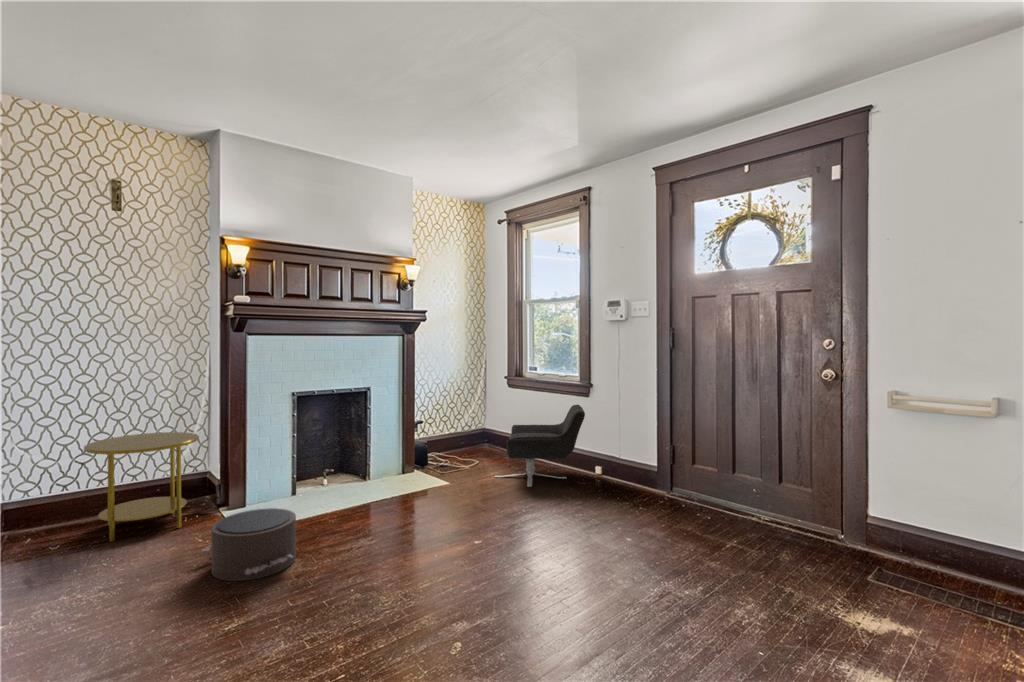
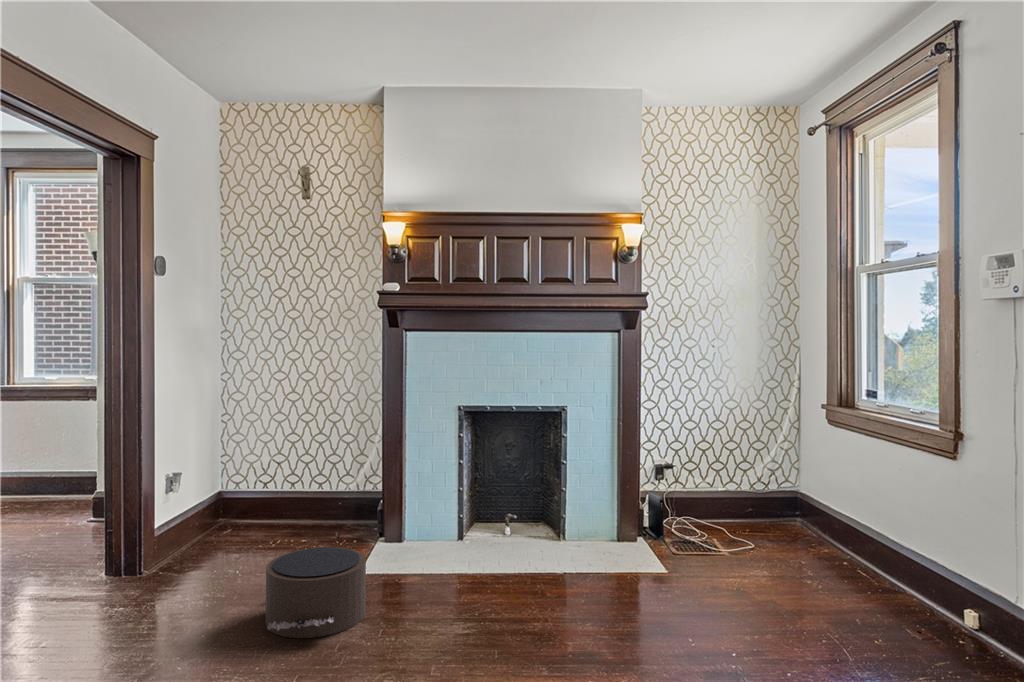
lounge chair: present [494,404,585,487] -> none [746,471,939,616]
side table: present [84,432,198,542] -> none [249,438,355,549]

